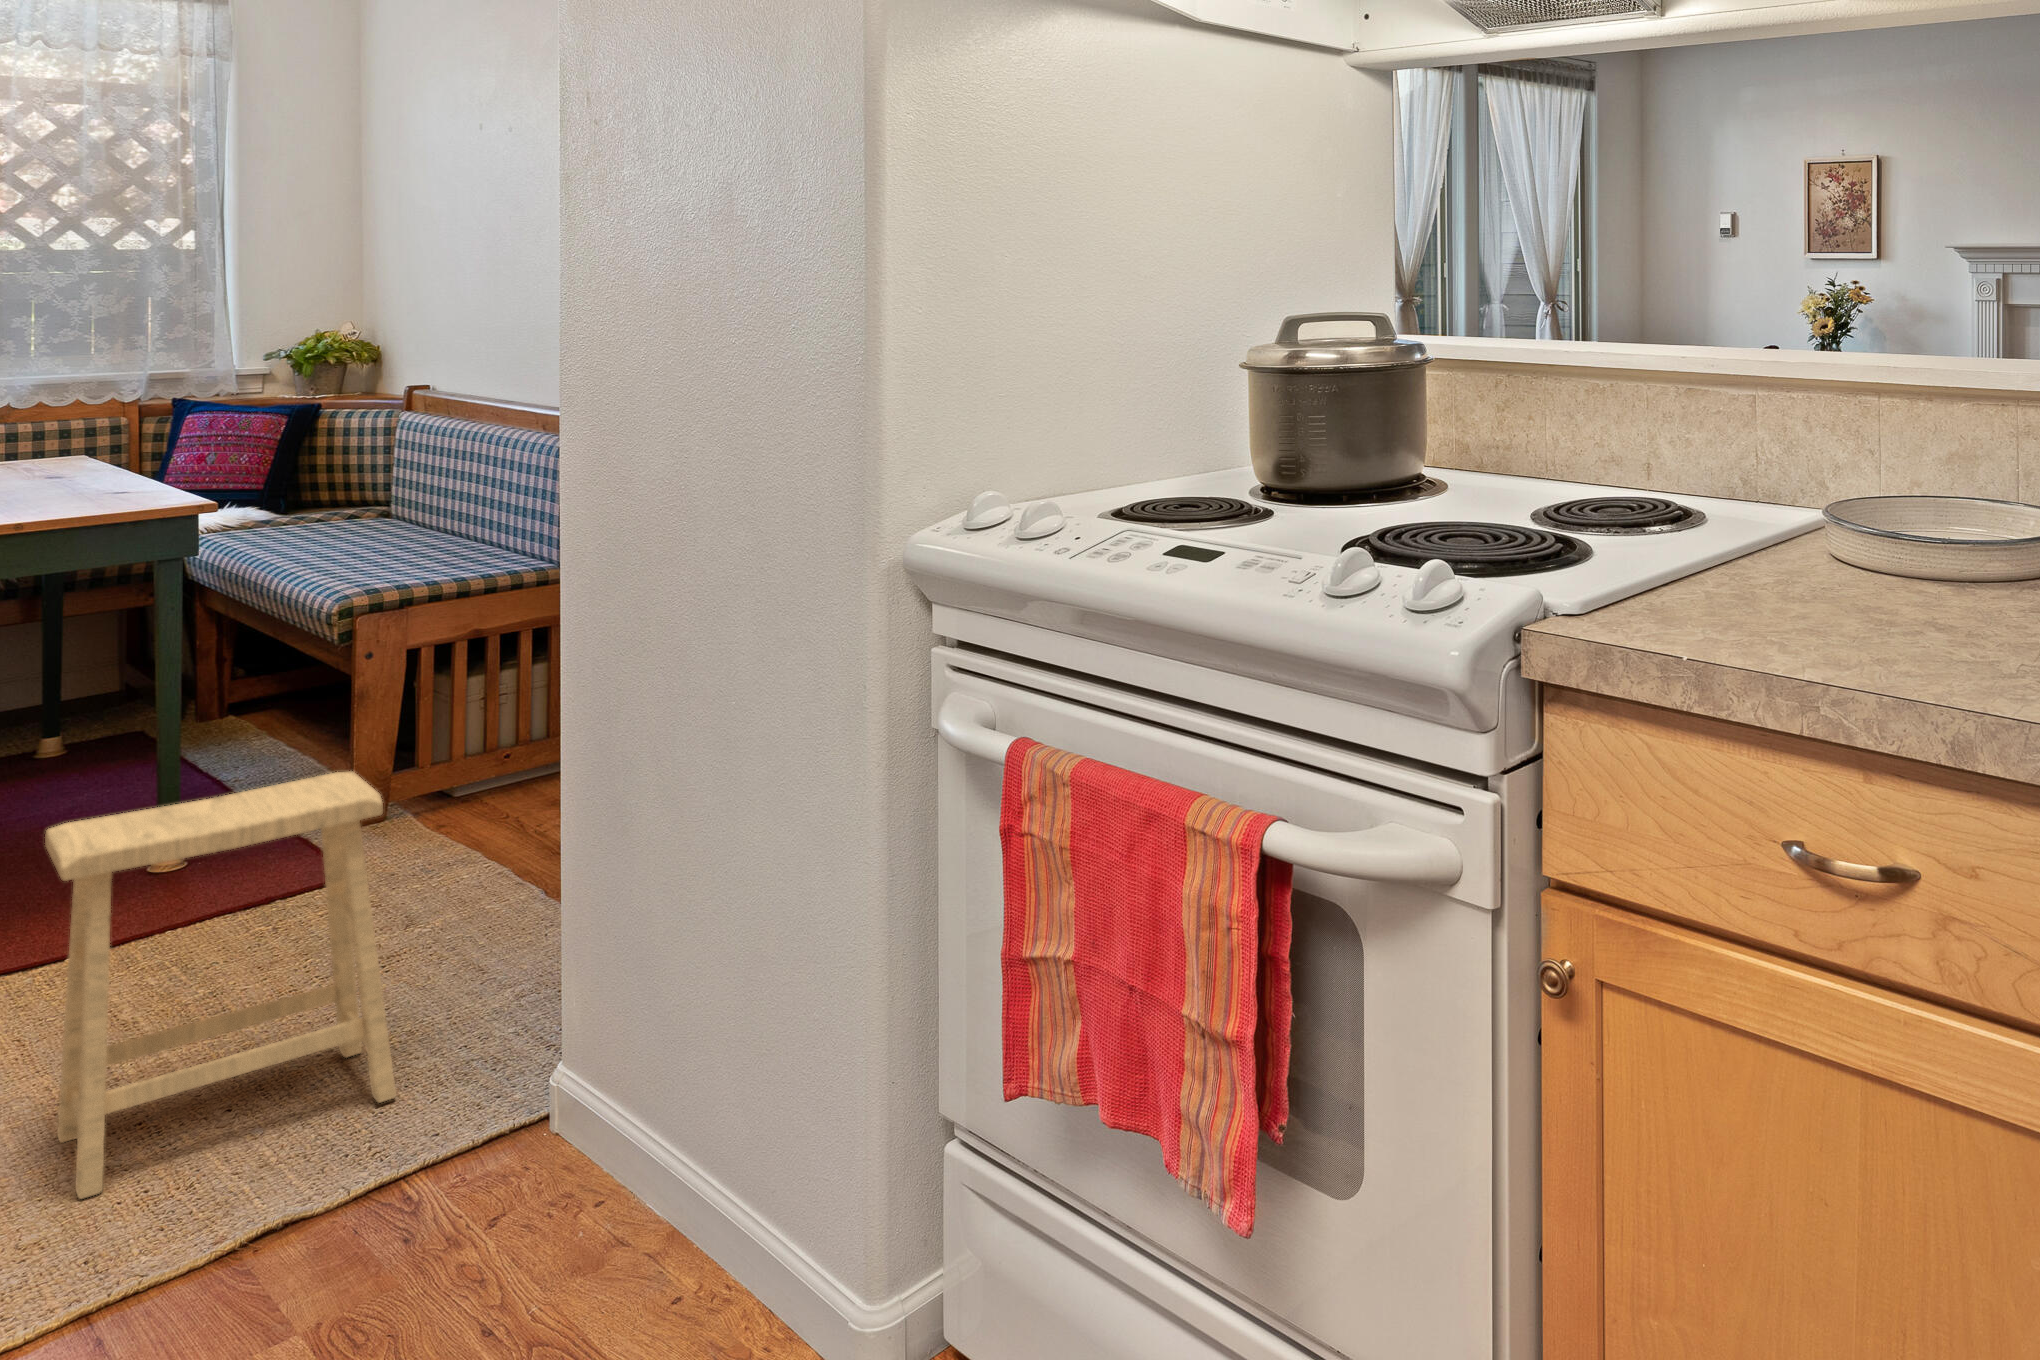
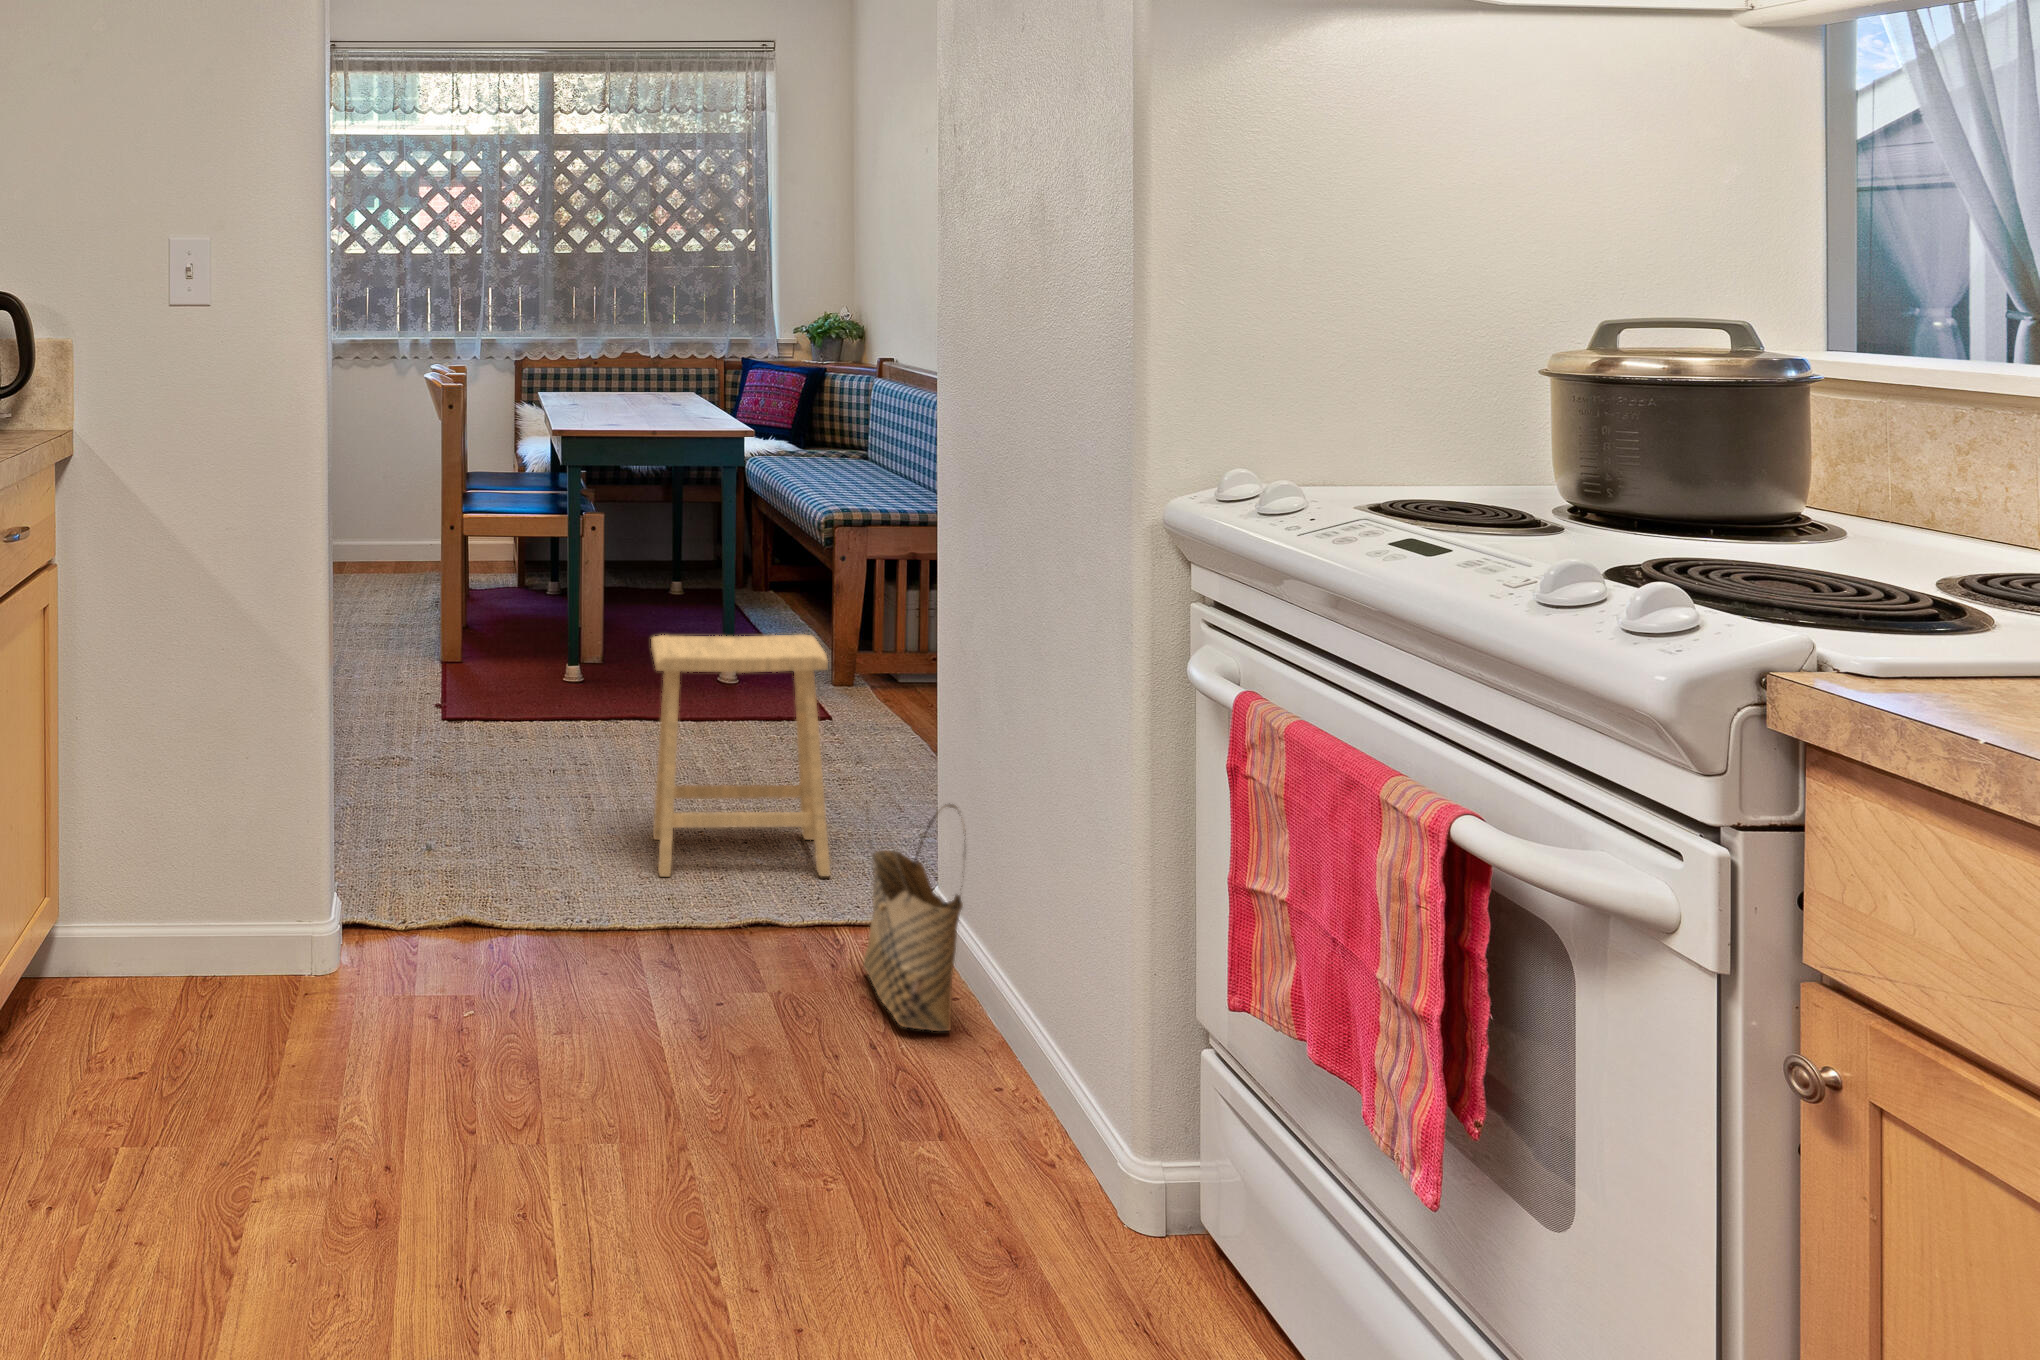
woven basket: none [469,951,625,1270] -> present [863,804,965,1031]

